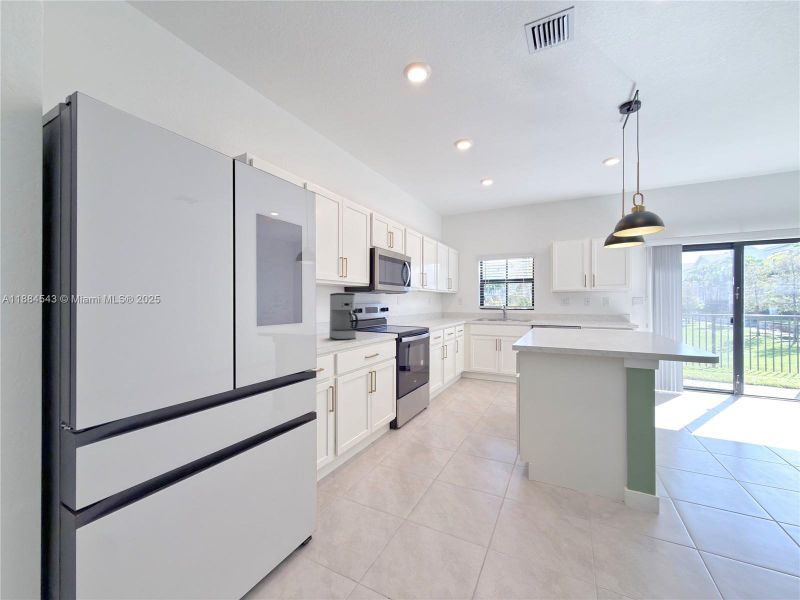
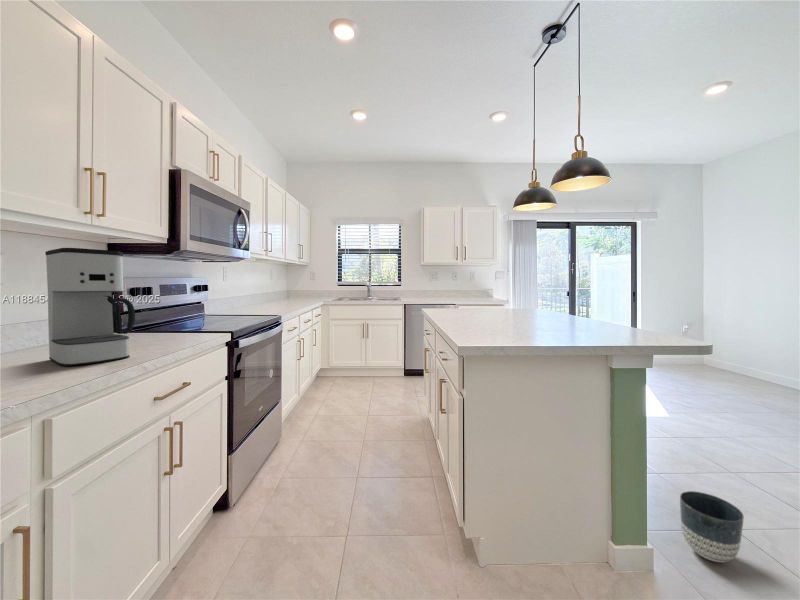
planter: none [704,475,757,530] -> present [680,491,744,562]

